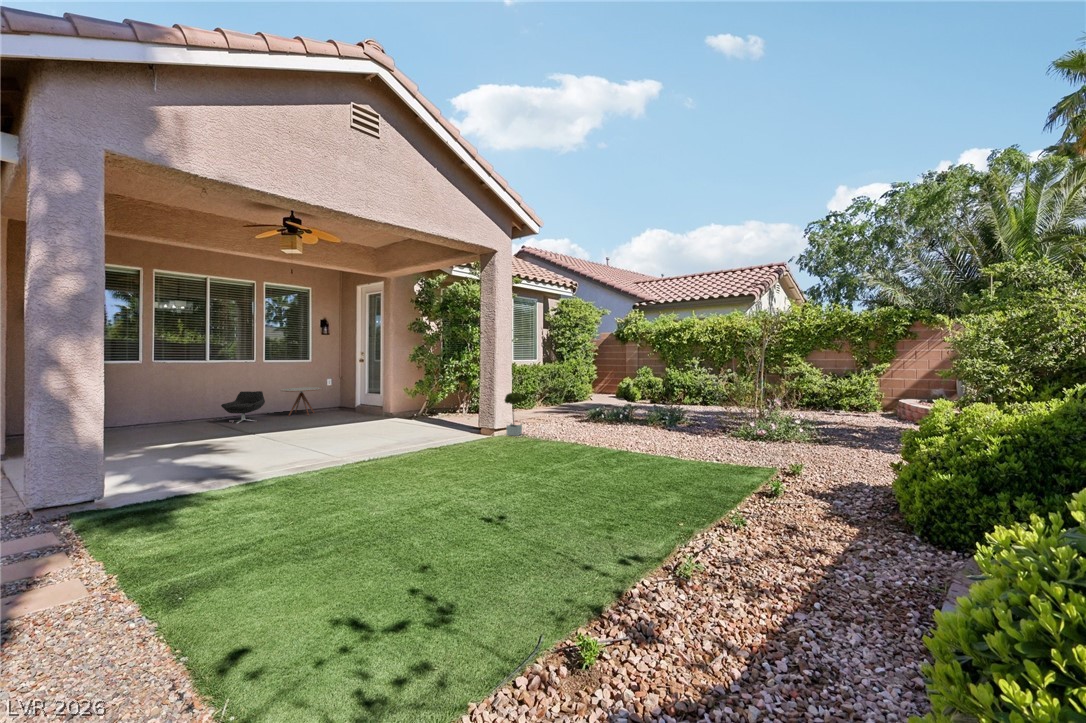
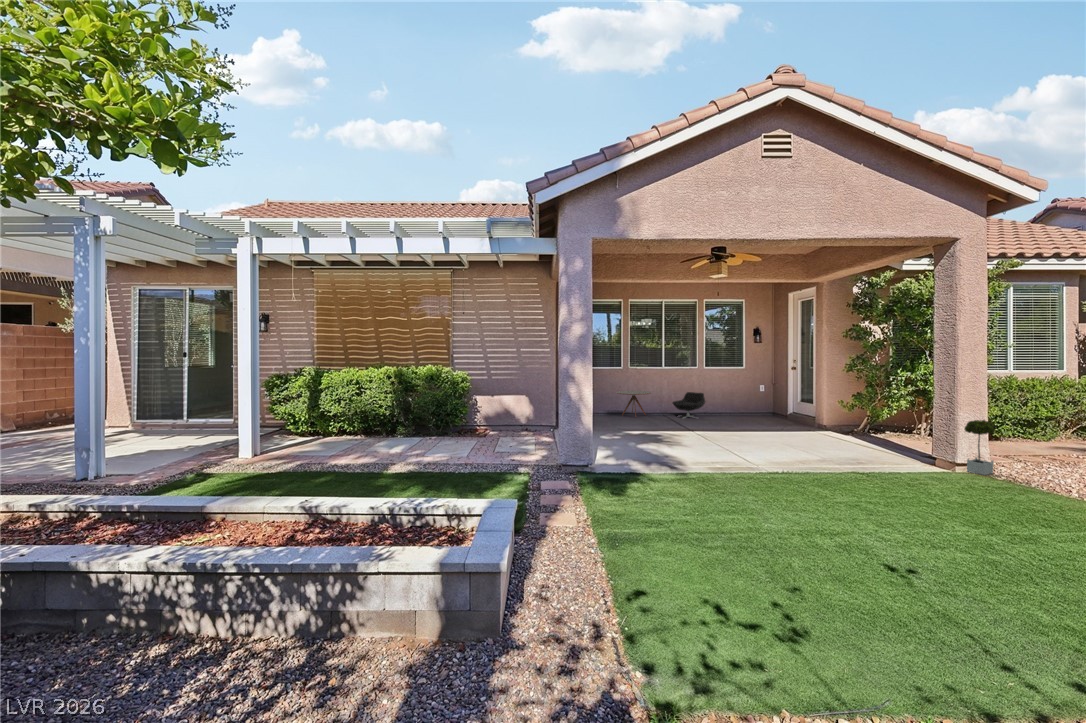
round table: present [280,388,322,416] -> present [616,391,651,416]

